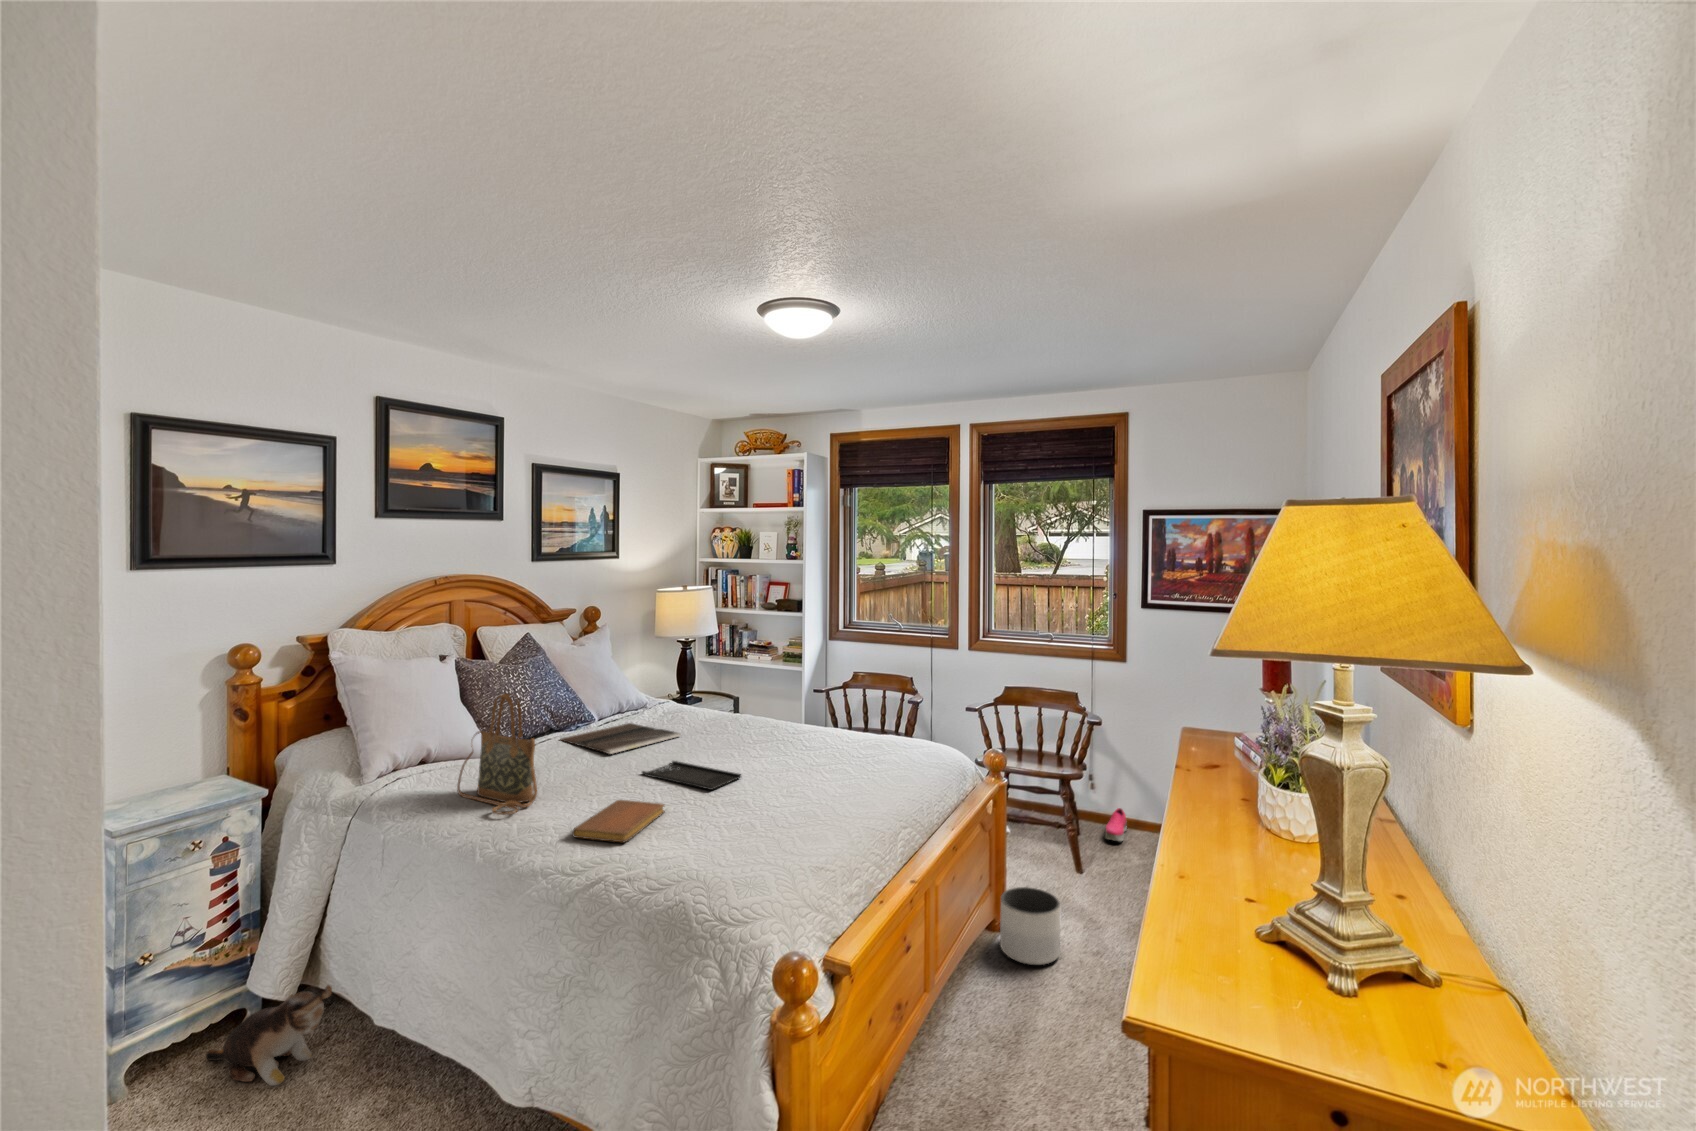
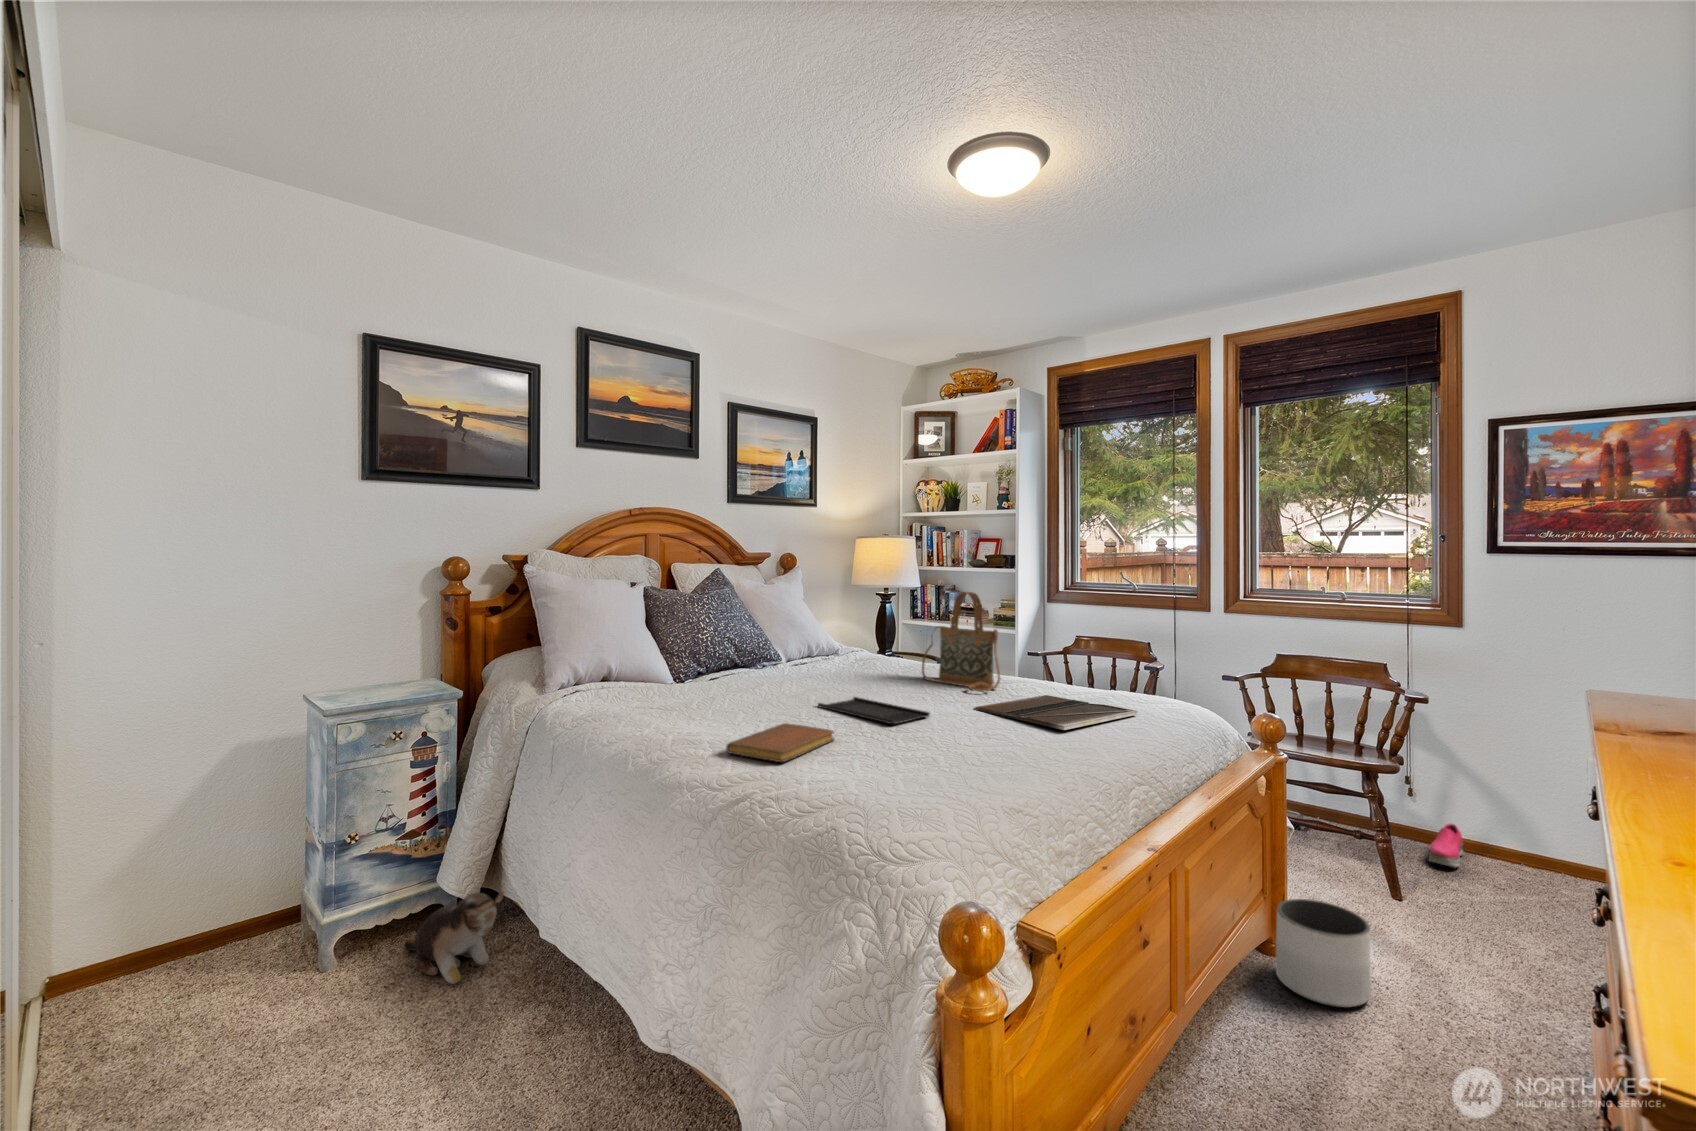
handbag: present [457,694,537,815] -> present [922,592,1000,691]
laptop: present [560,723,681,754] -> present [974,695,1137,730]

